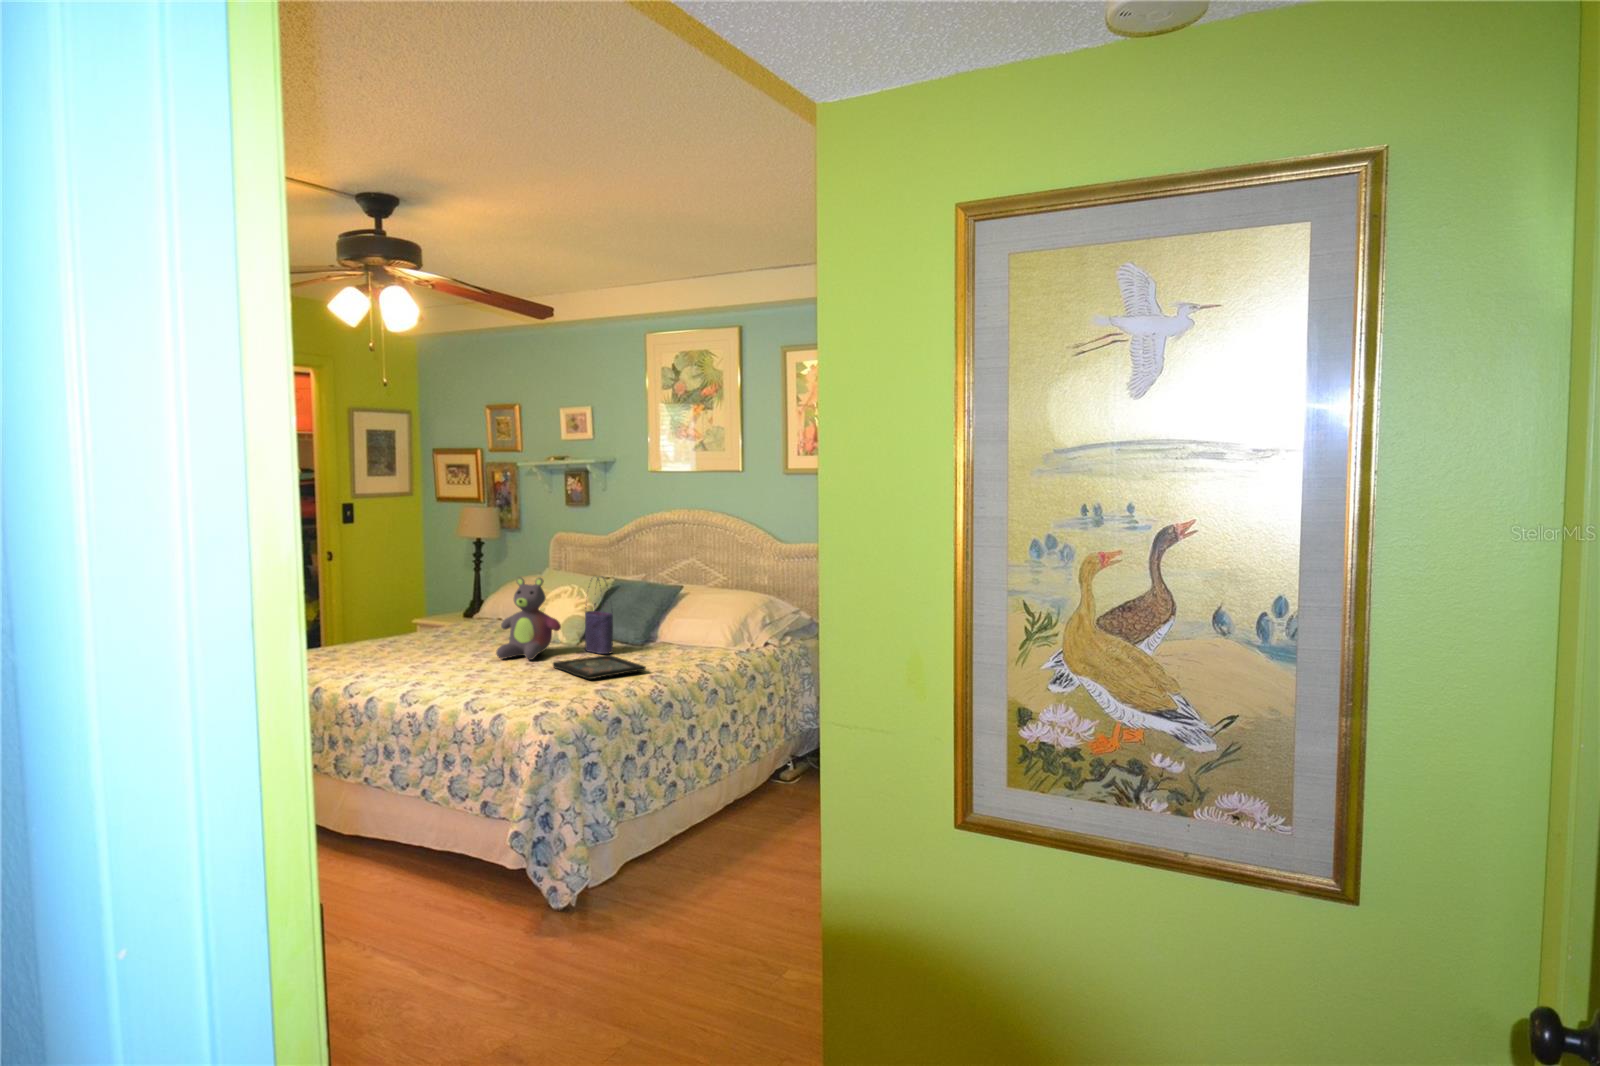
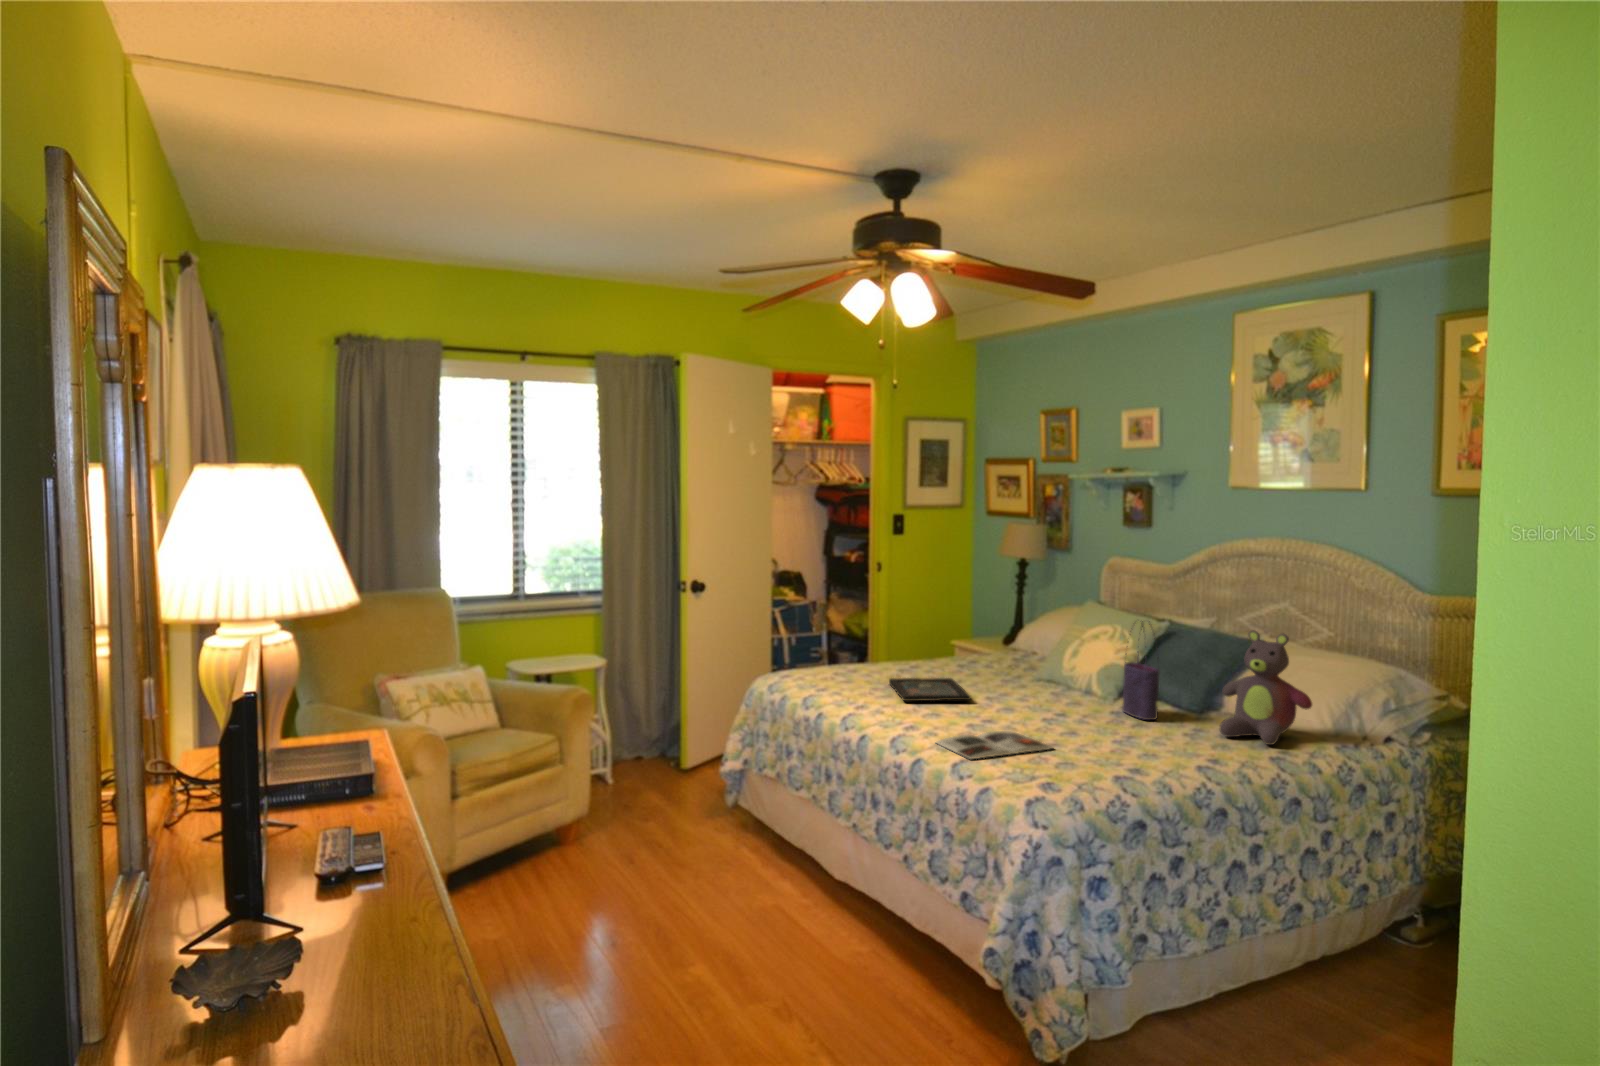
stuffed bear: present [496,577,561,660] -> present [1220,630,1312,745]
tray: present [553,655,646,679] -> present [889,678,971,701]
magazine: none [442,675,543,698] -> present [935,731,1053,759]

